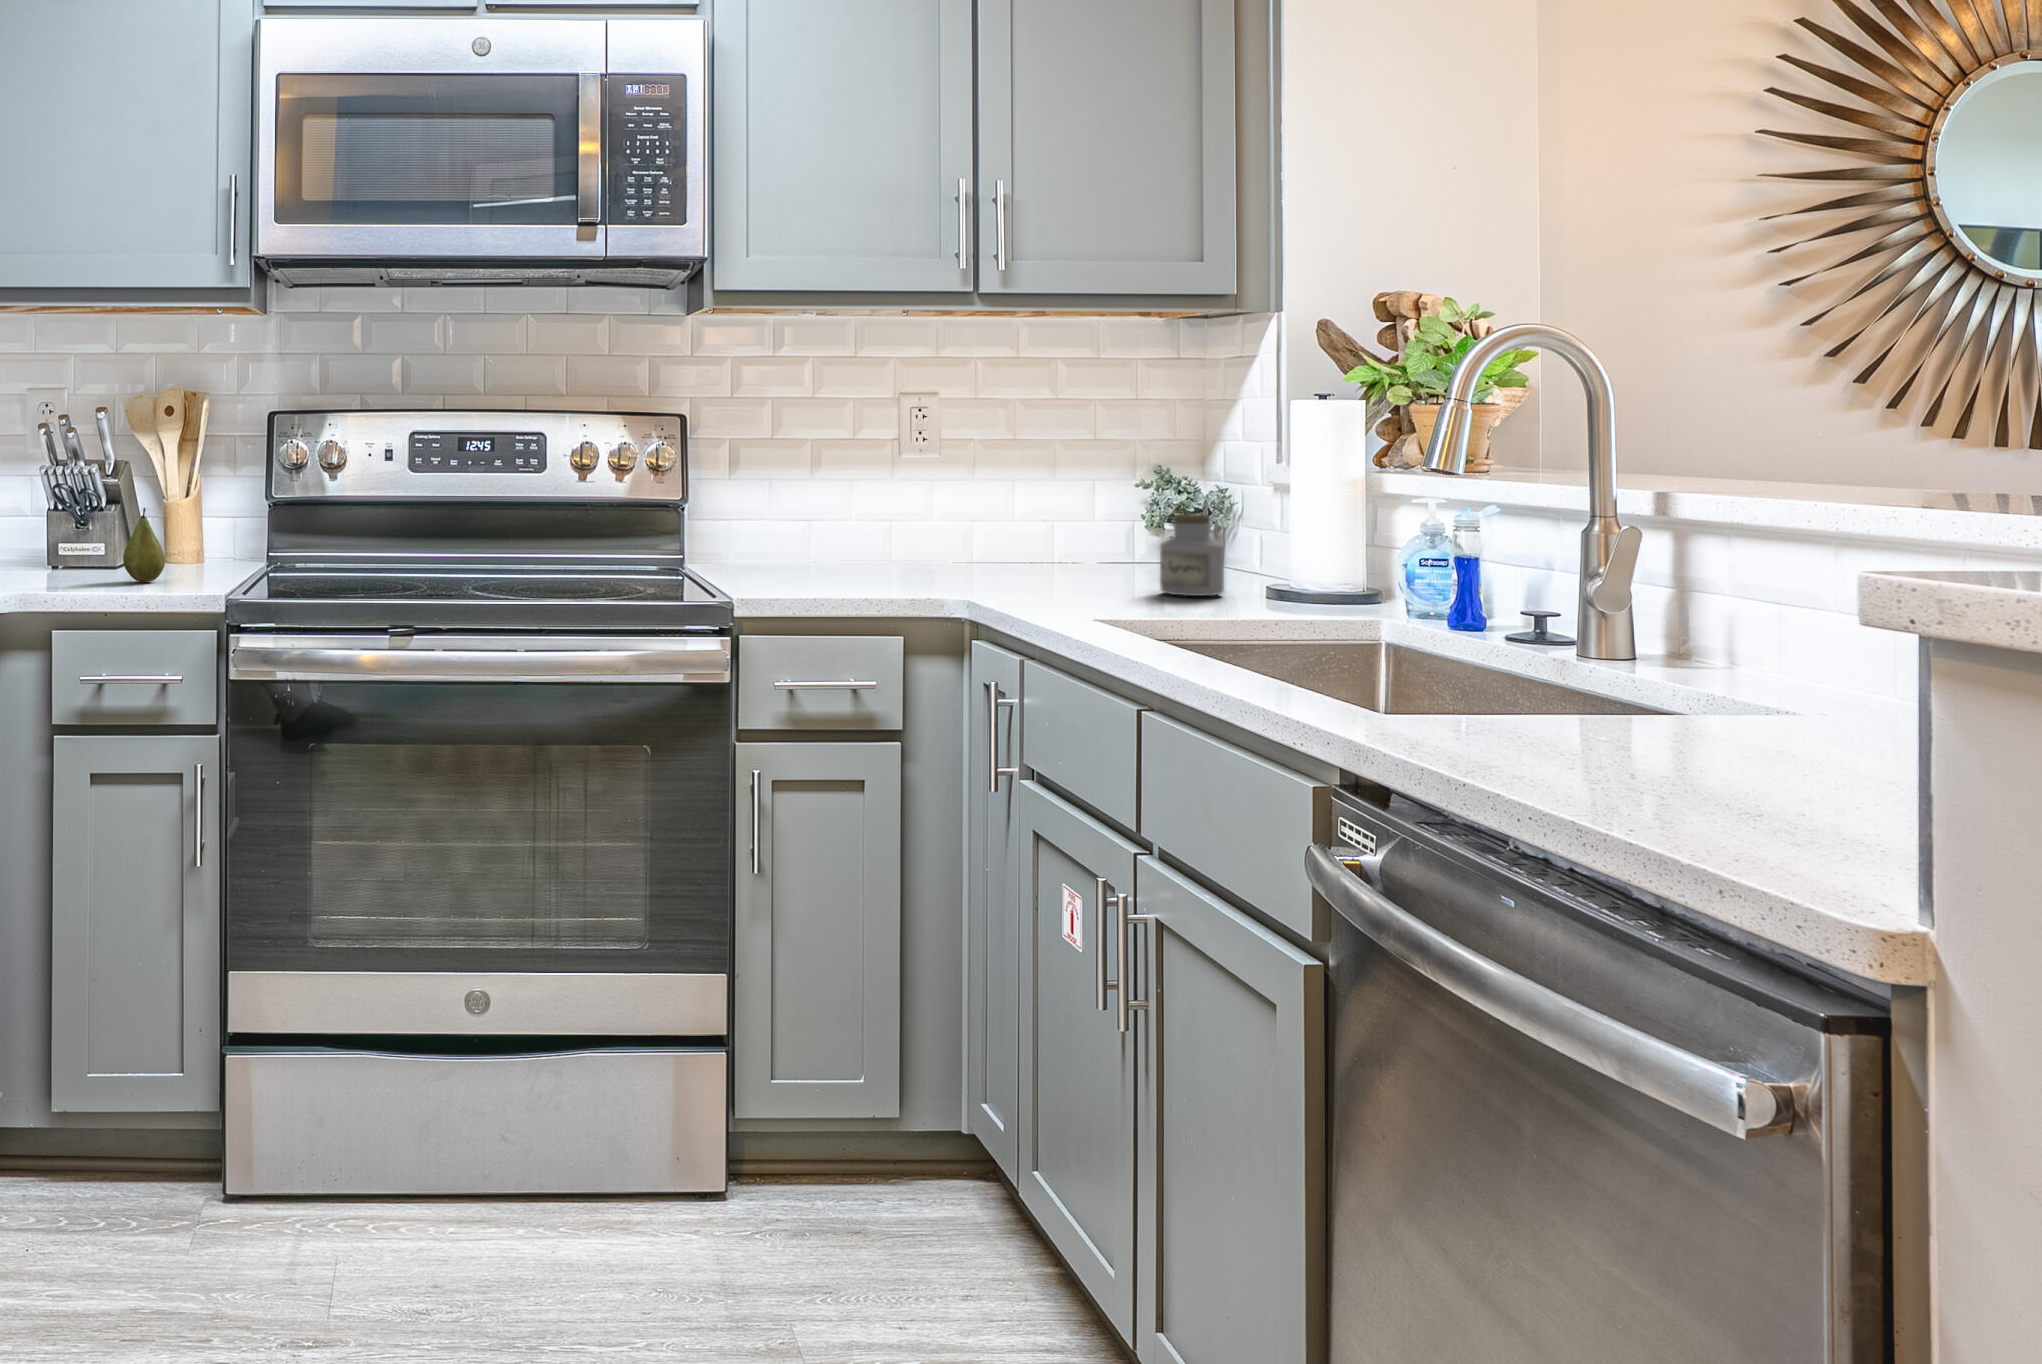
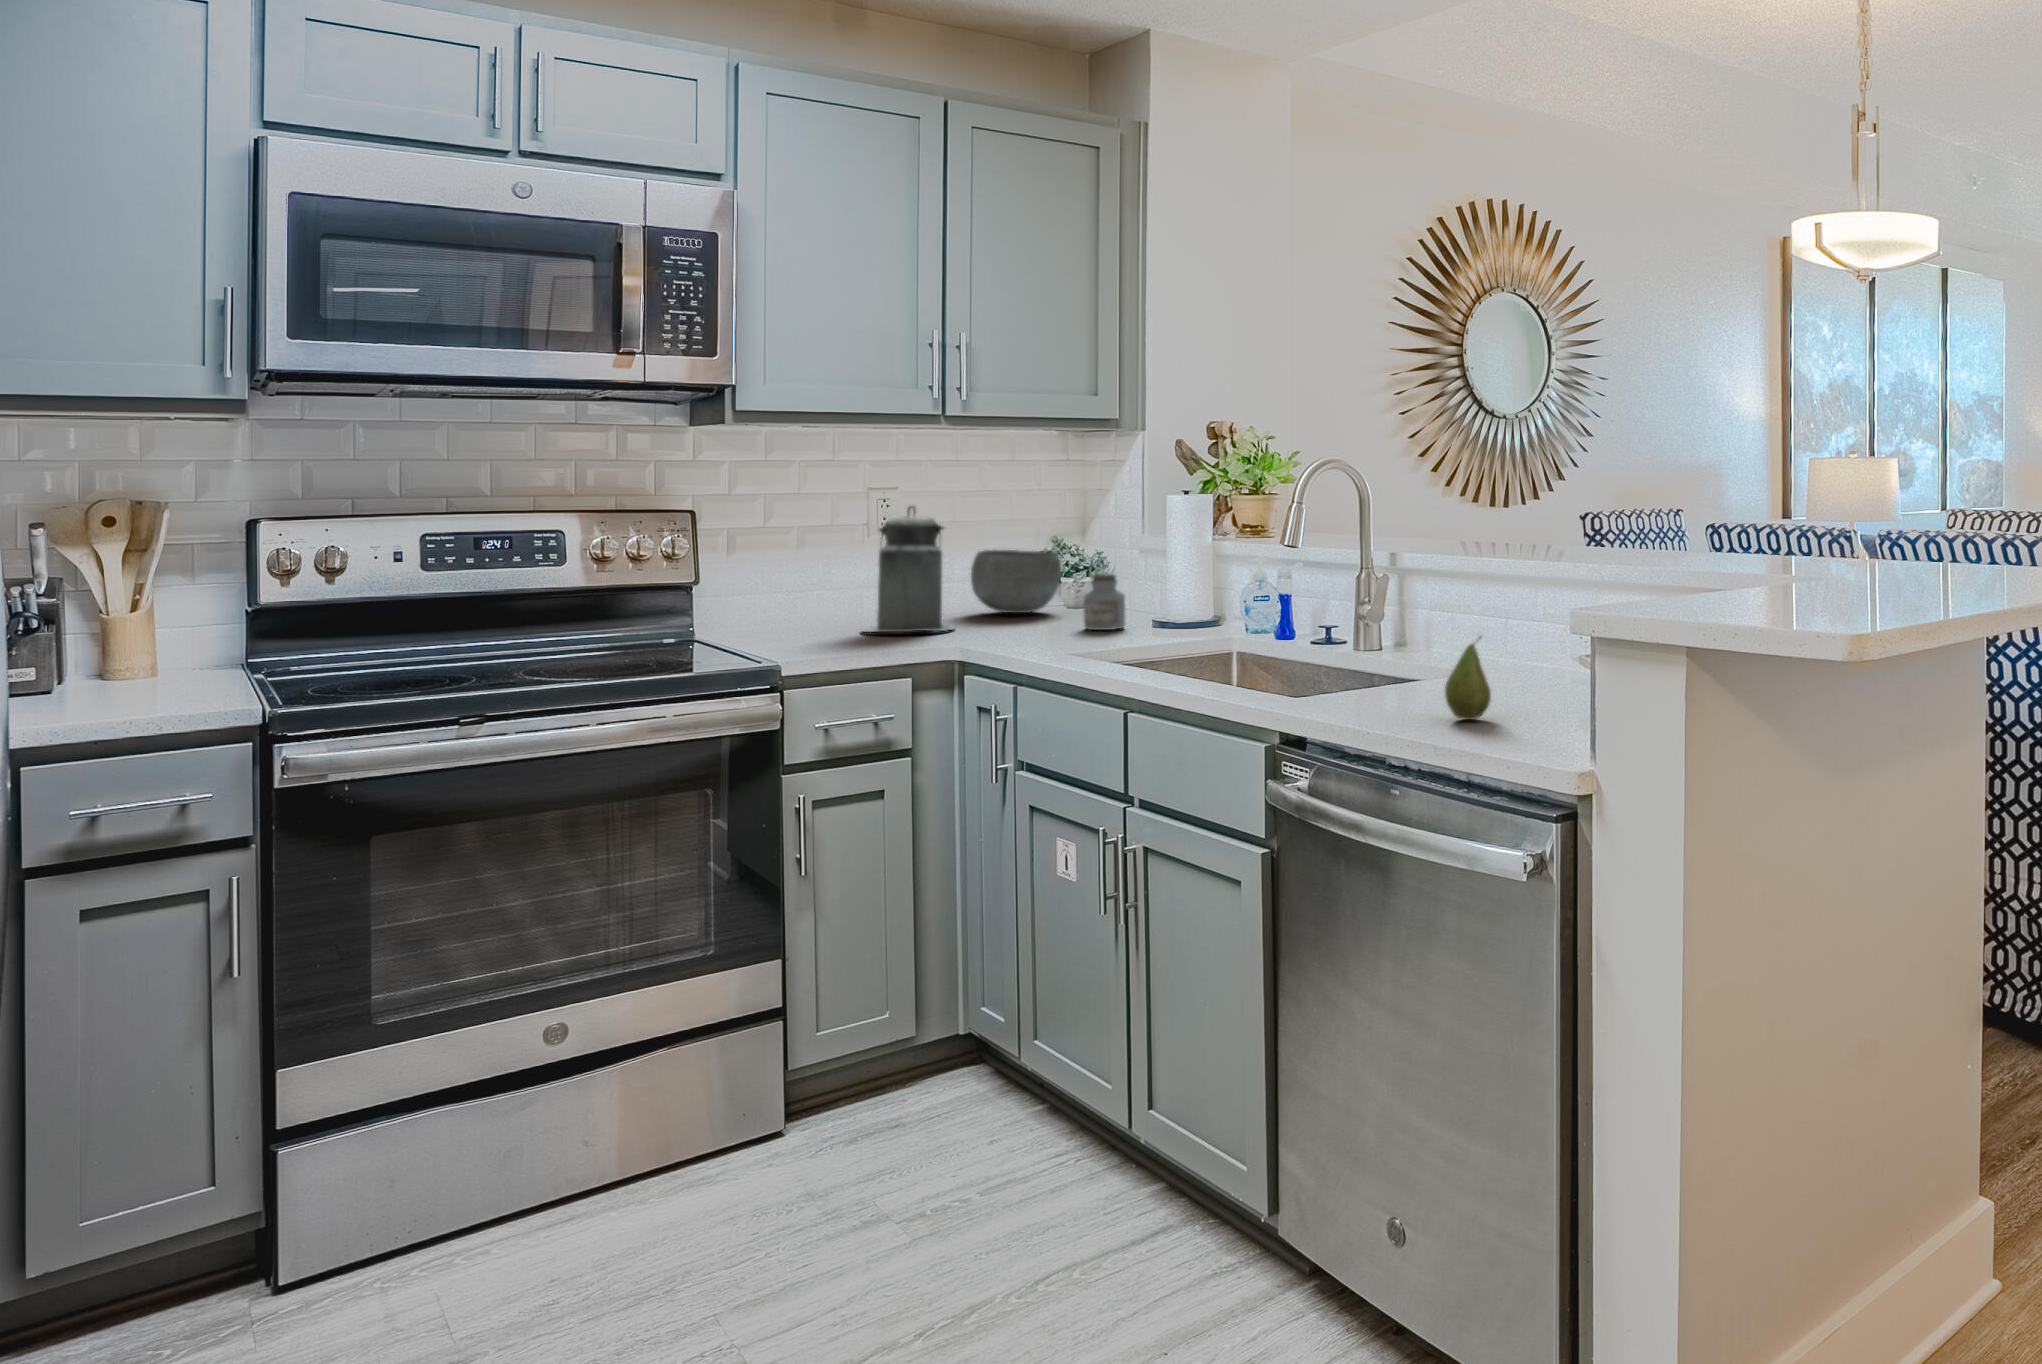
canister: none [866,412,986,581] -> present [863,506,953,632]
bowl: none [1028,479,1154,567] -> present [971,550,1061,613]
fruit: present [123,508,165,582] -> present [1445,637,1491,720]

